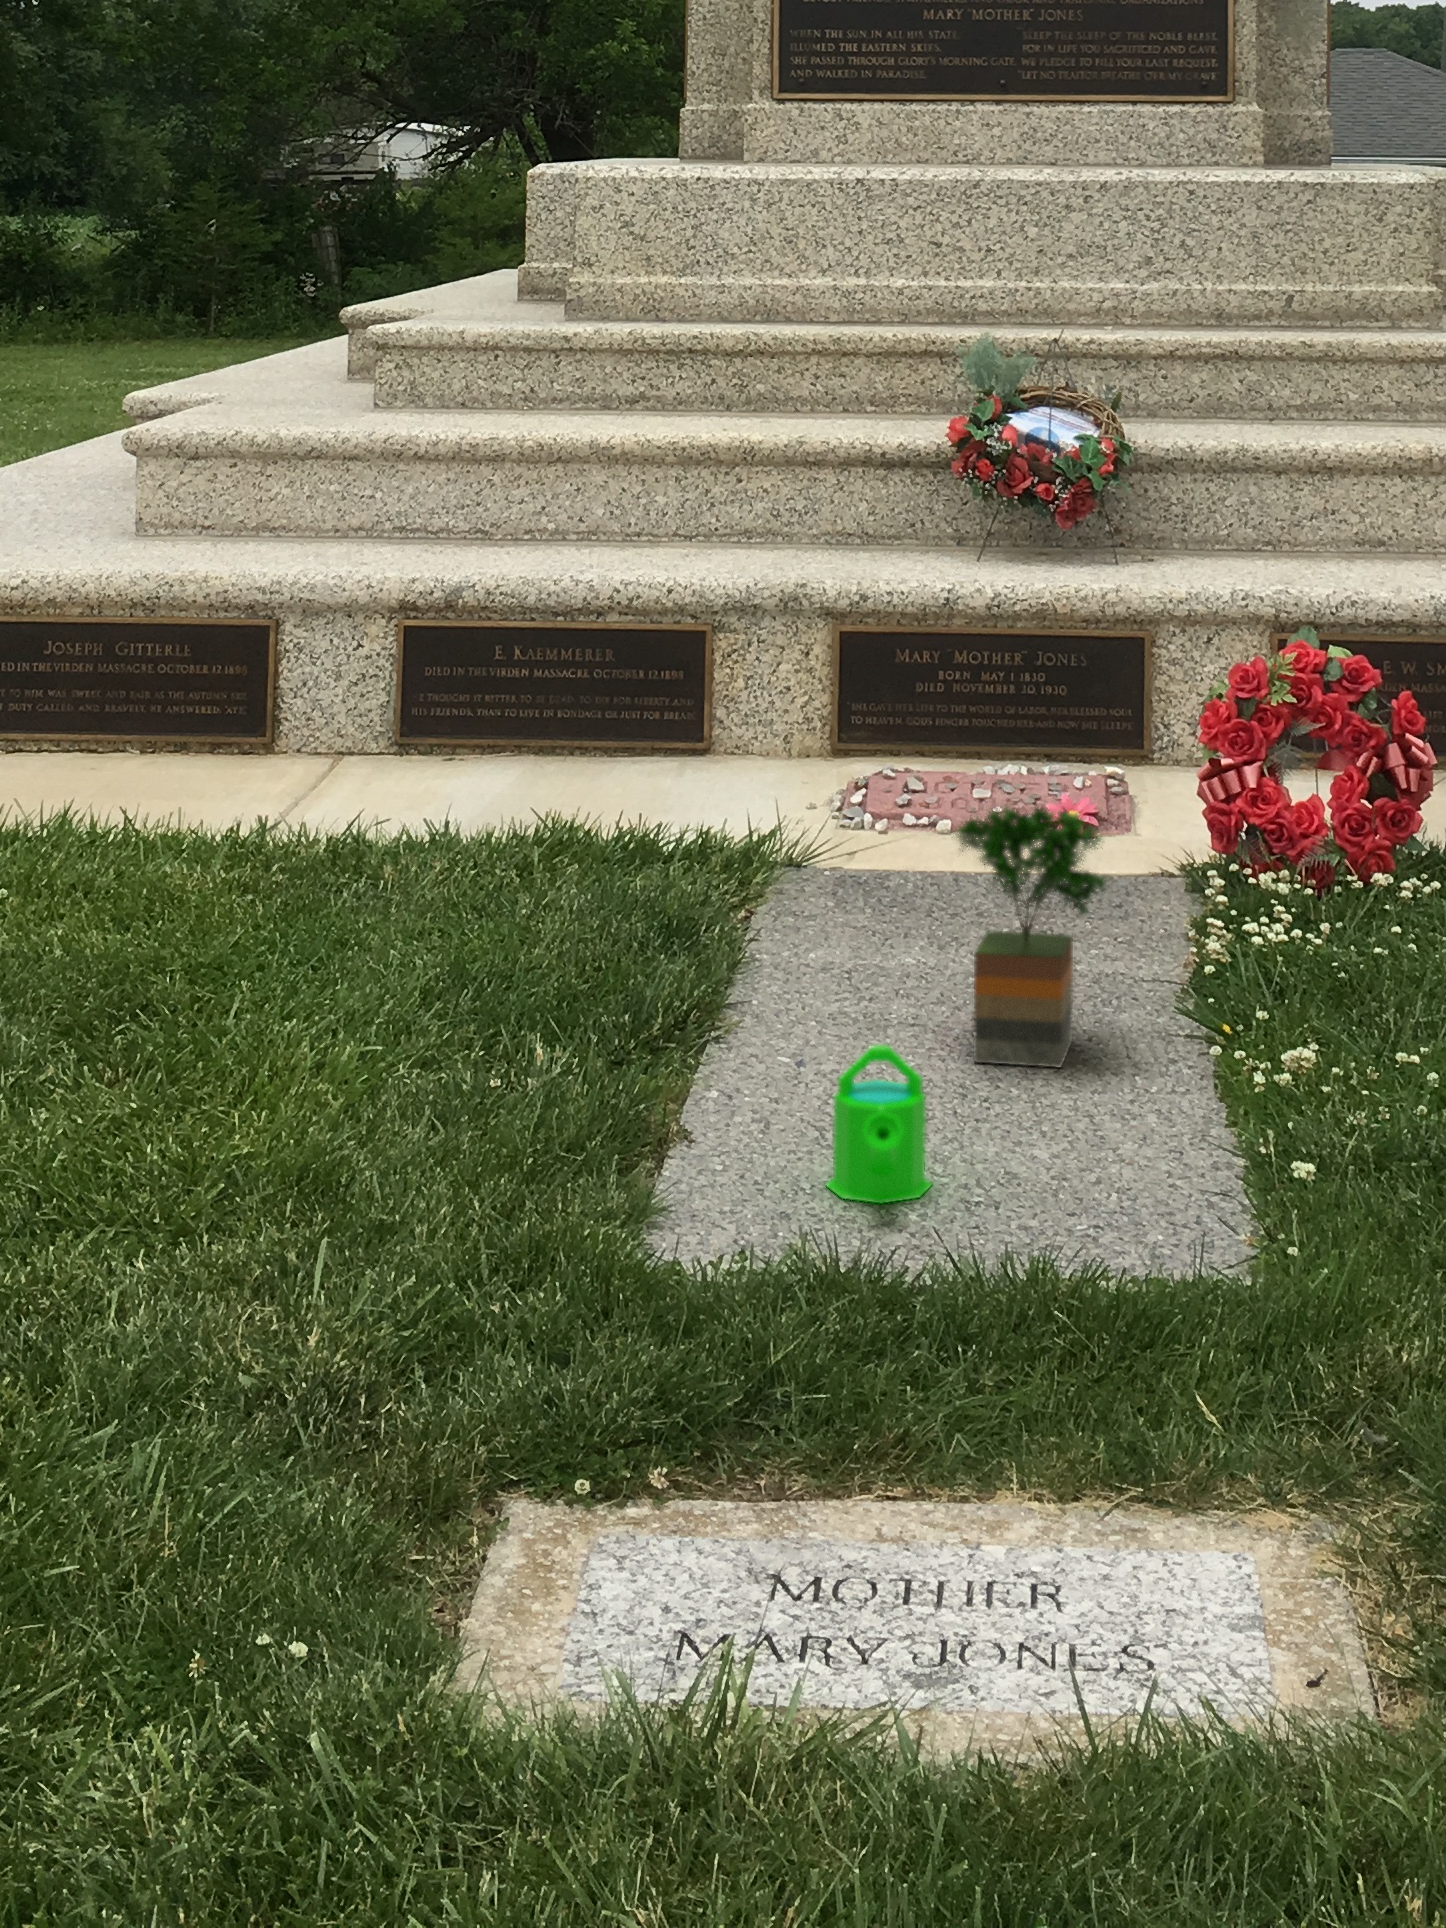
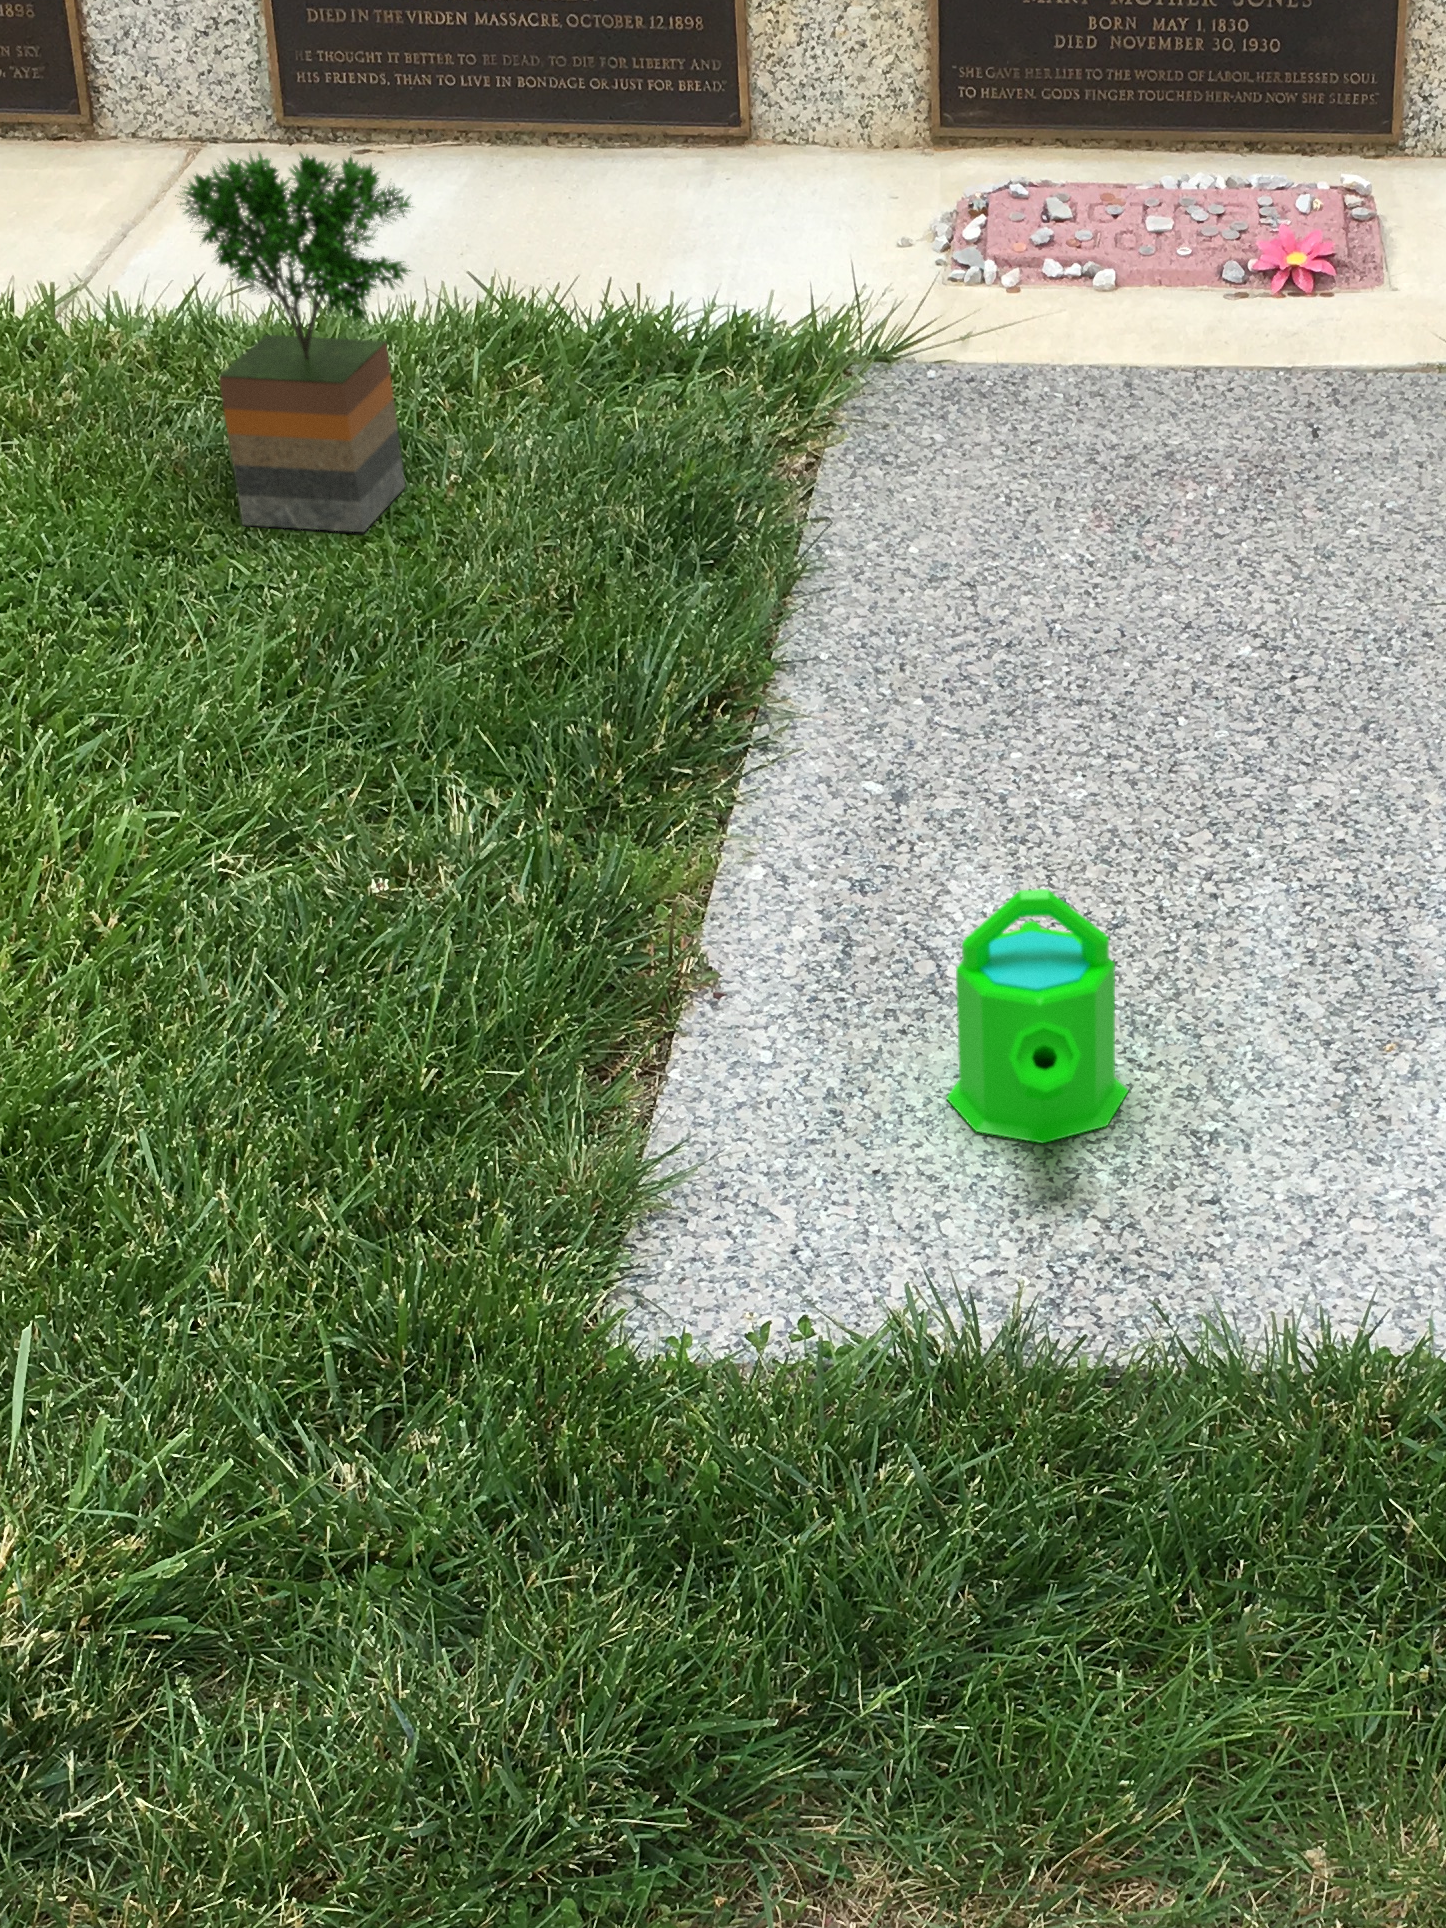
potted tree: present [957,807,1107,1067] -> present [175,153,413,532]

